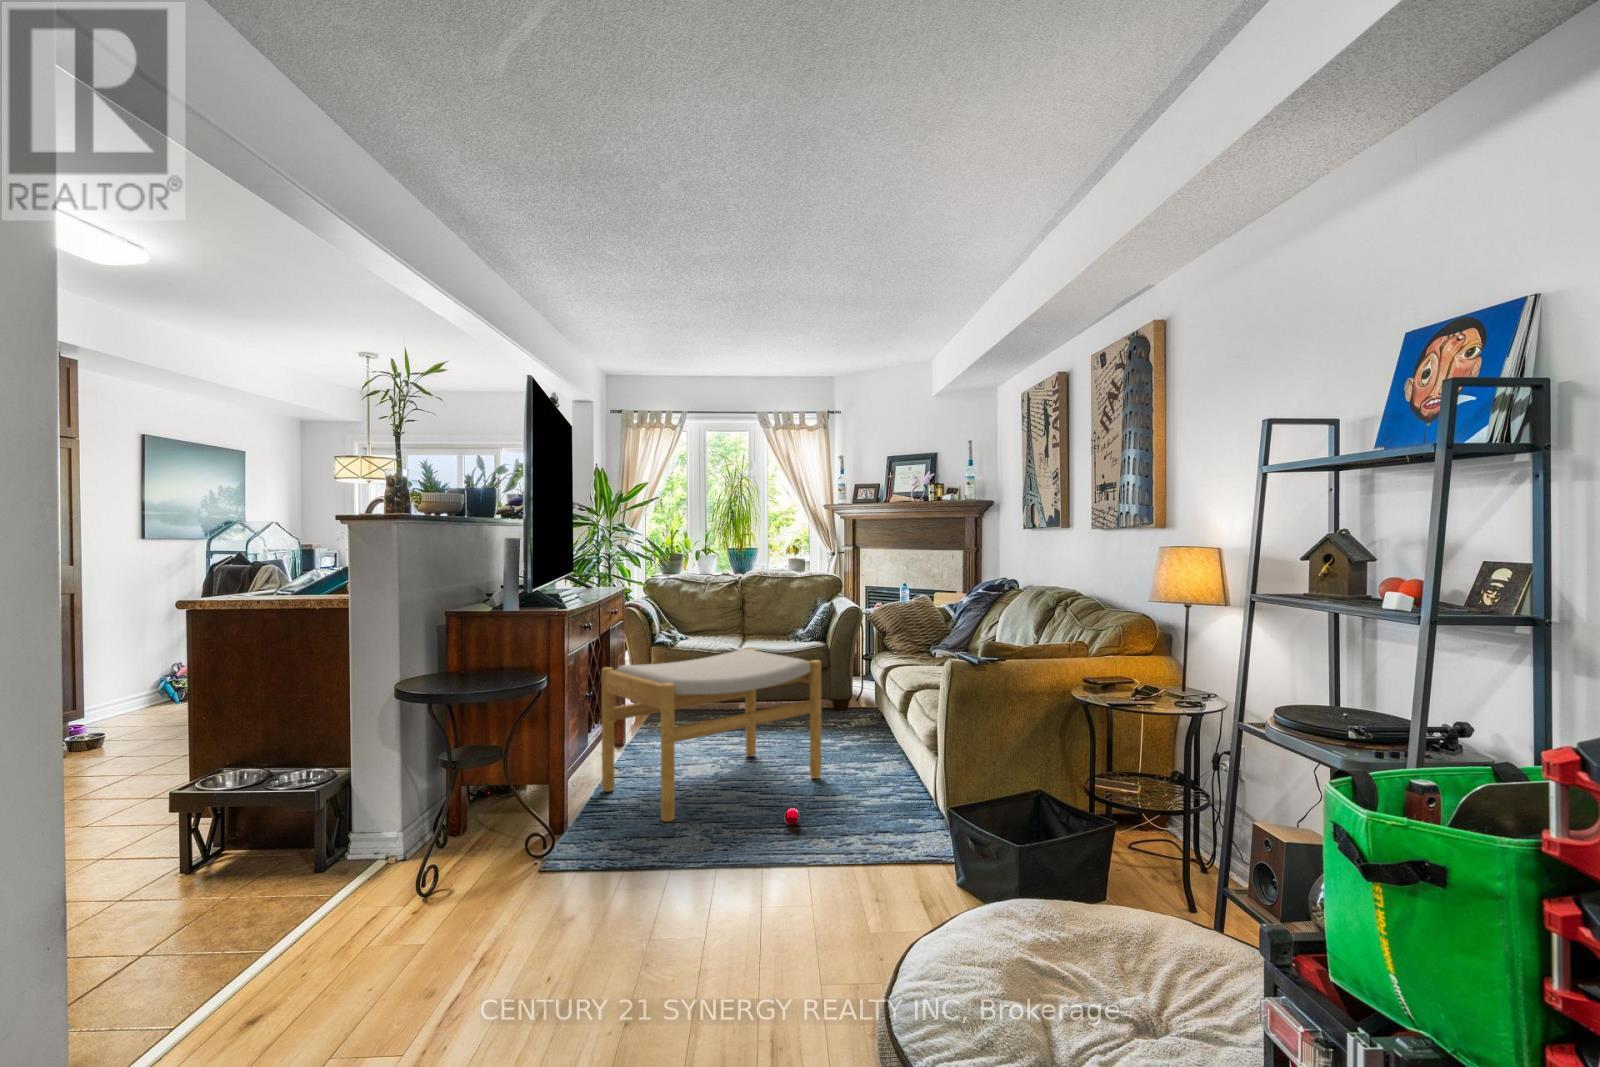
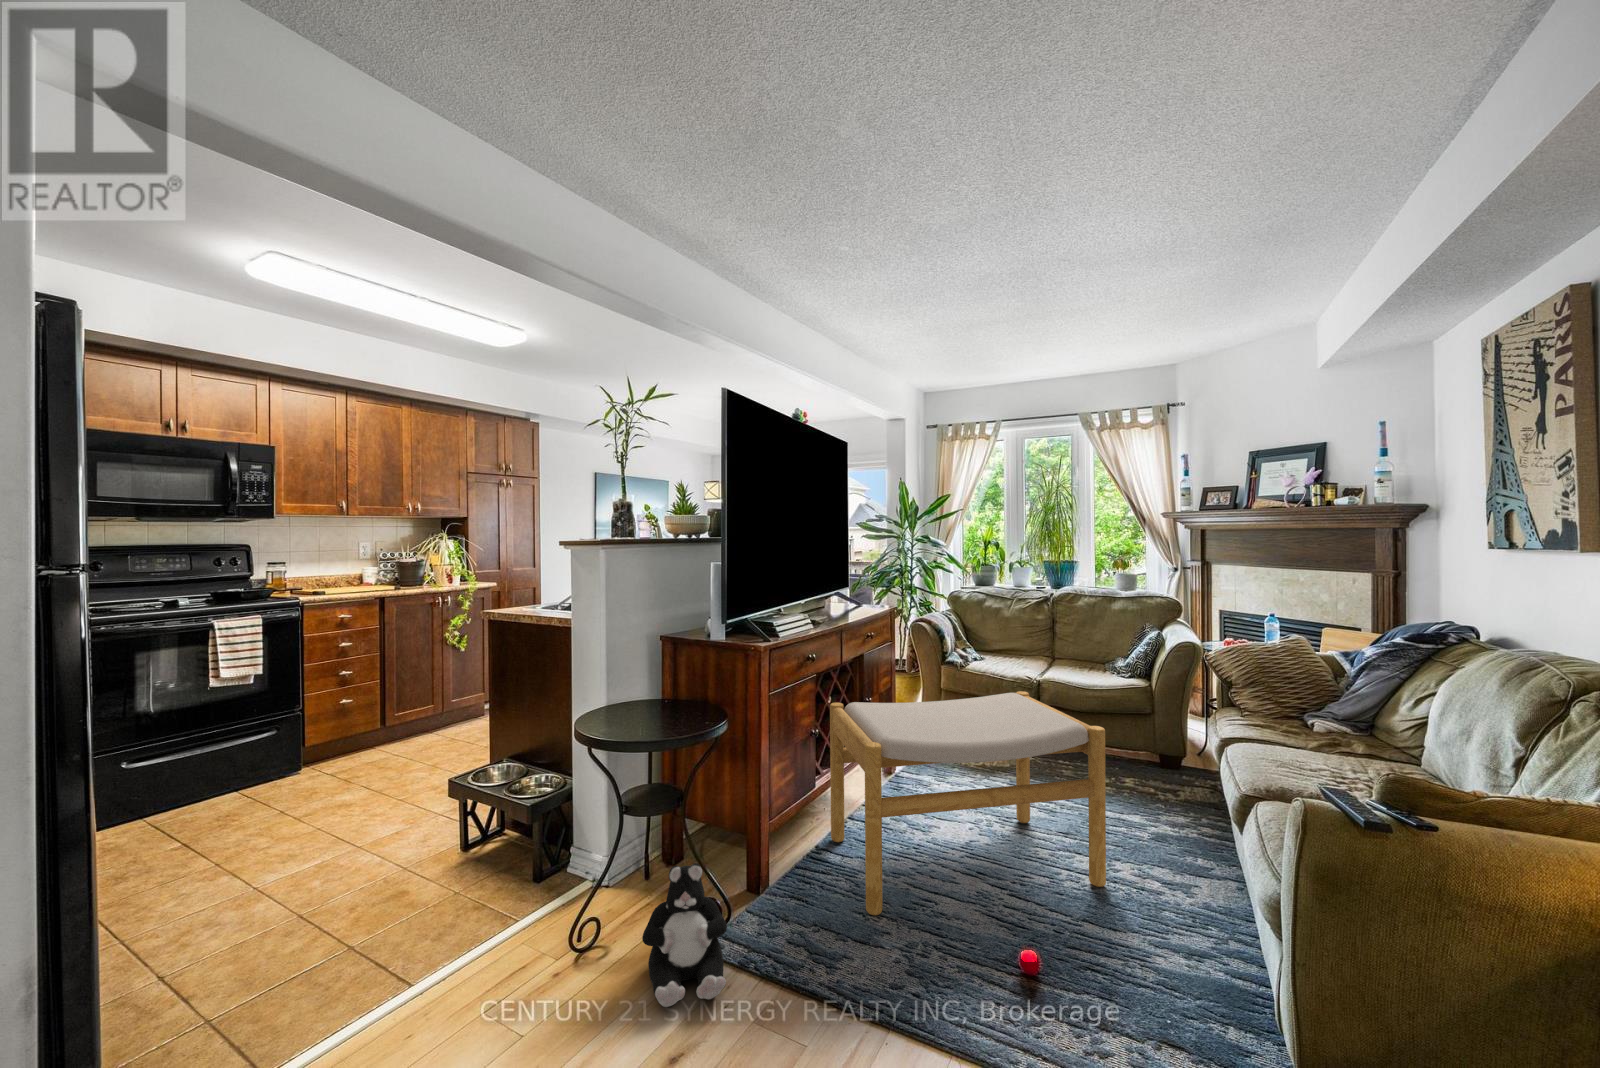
plush toy: none [506,788,590,892] -> present [642,863,727,1007]

